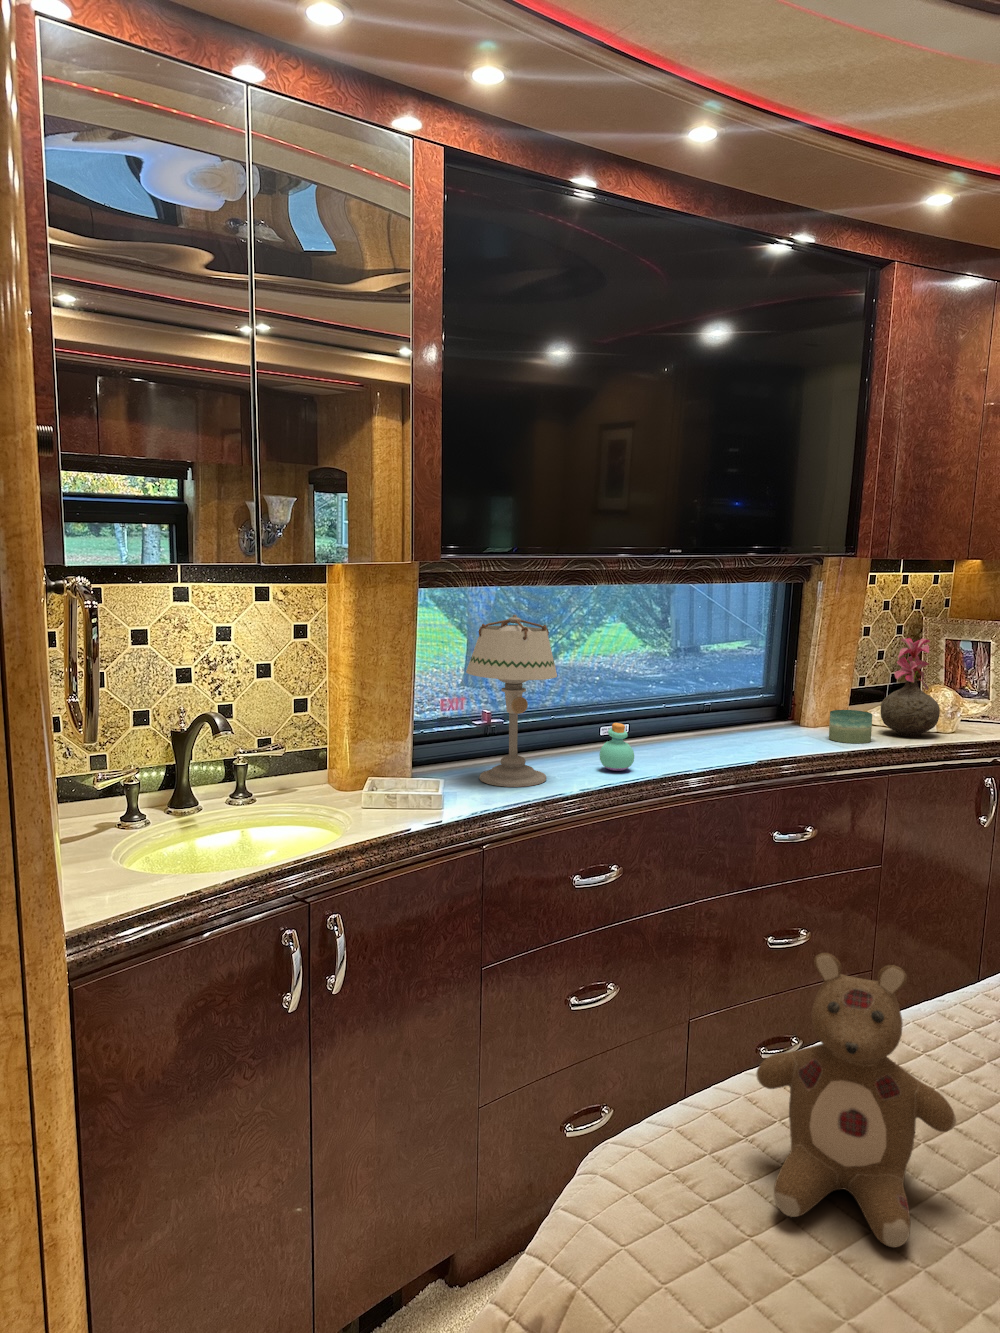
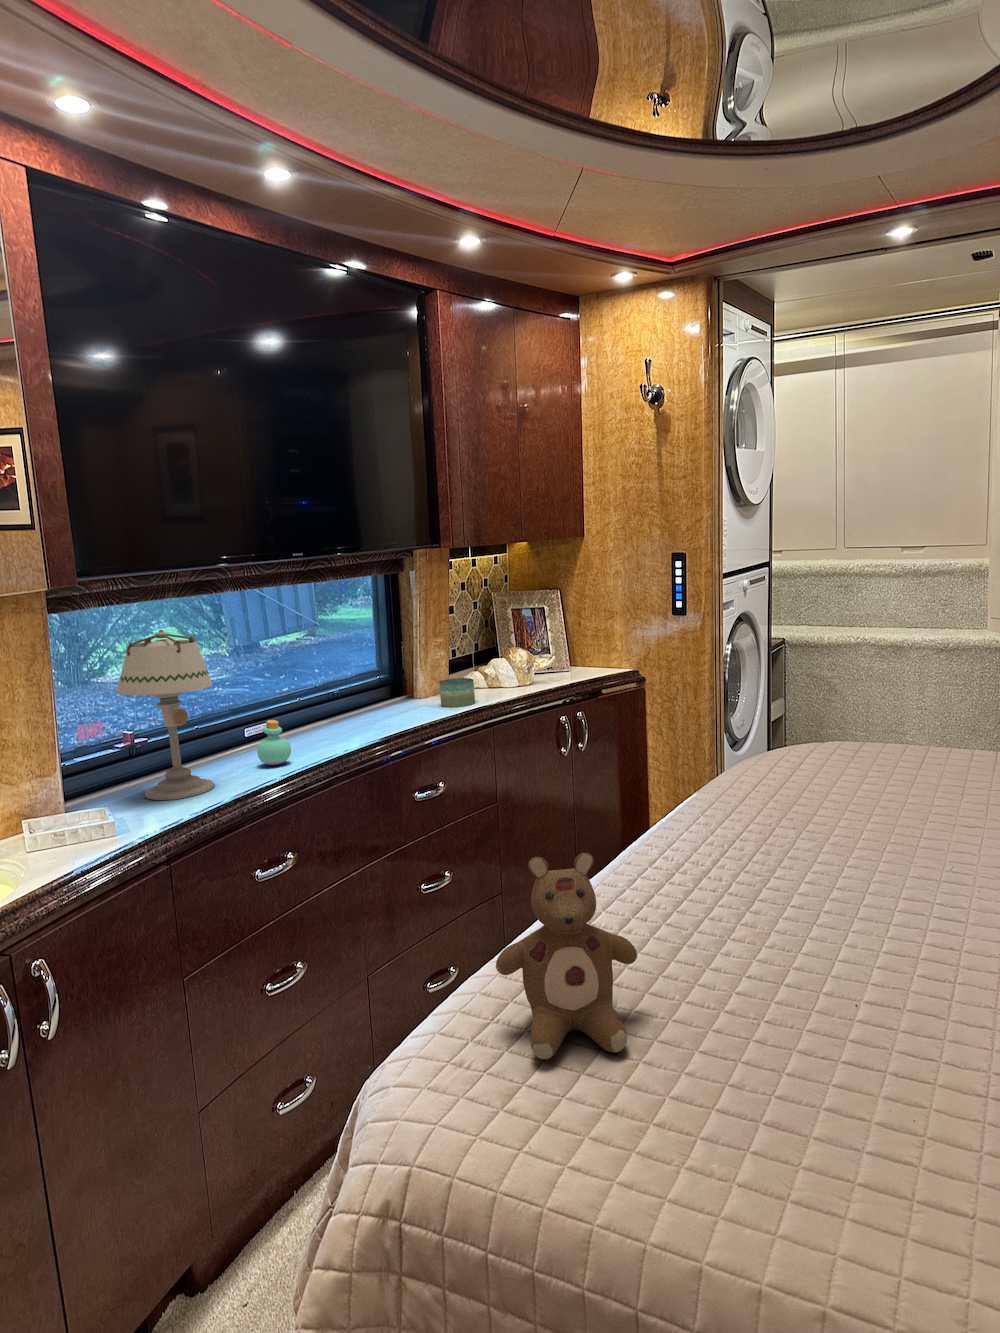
vase: present [881,638,940,737] -> none [476,610,522,694]

